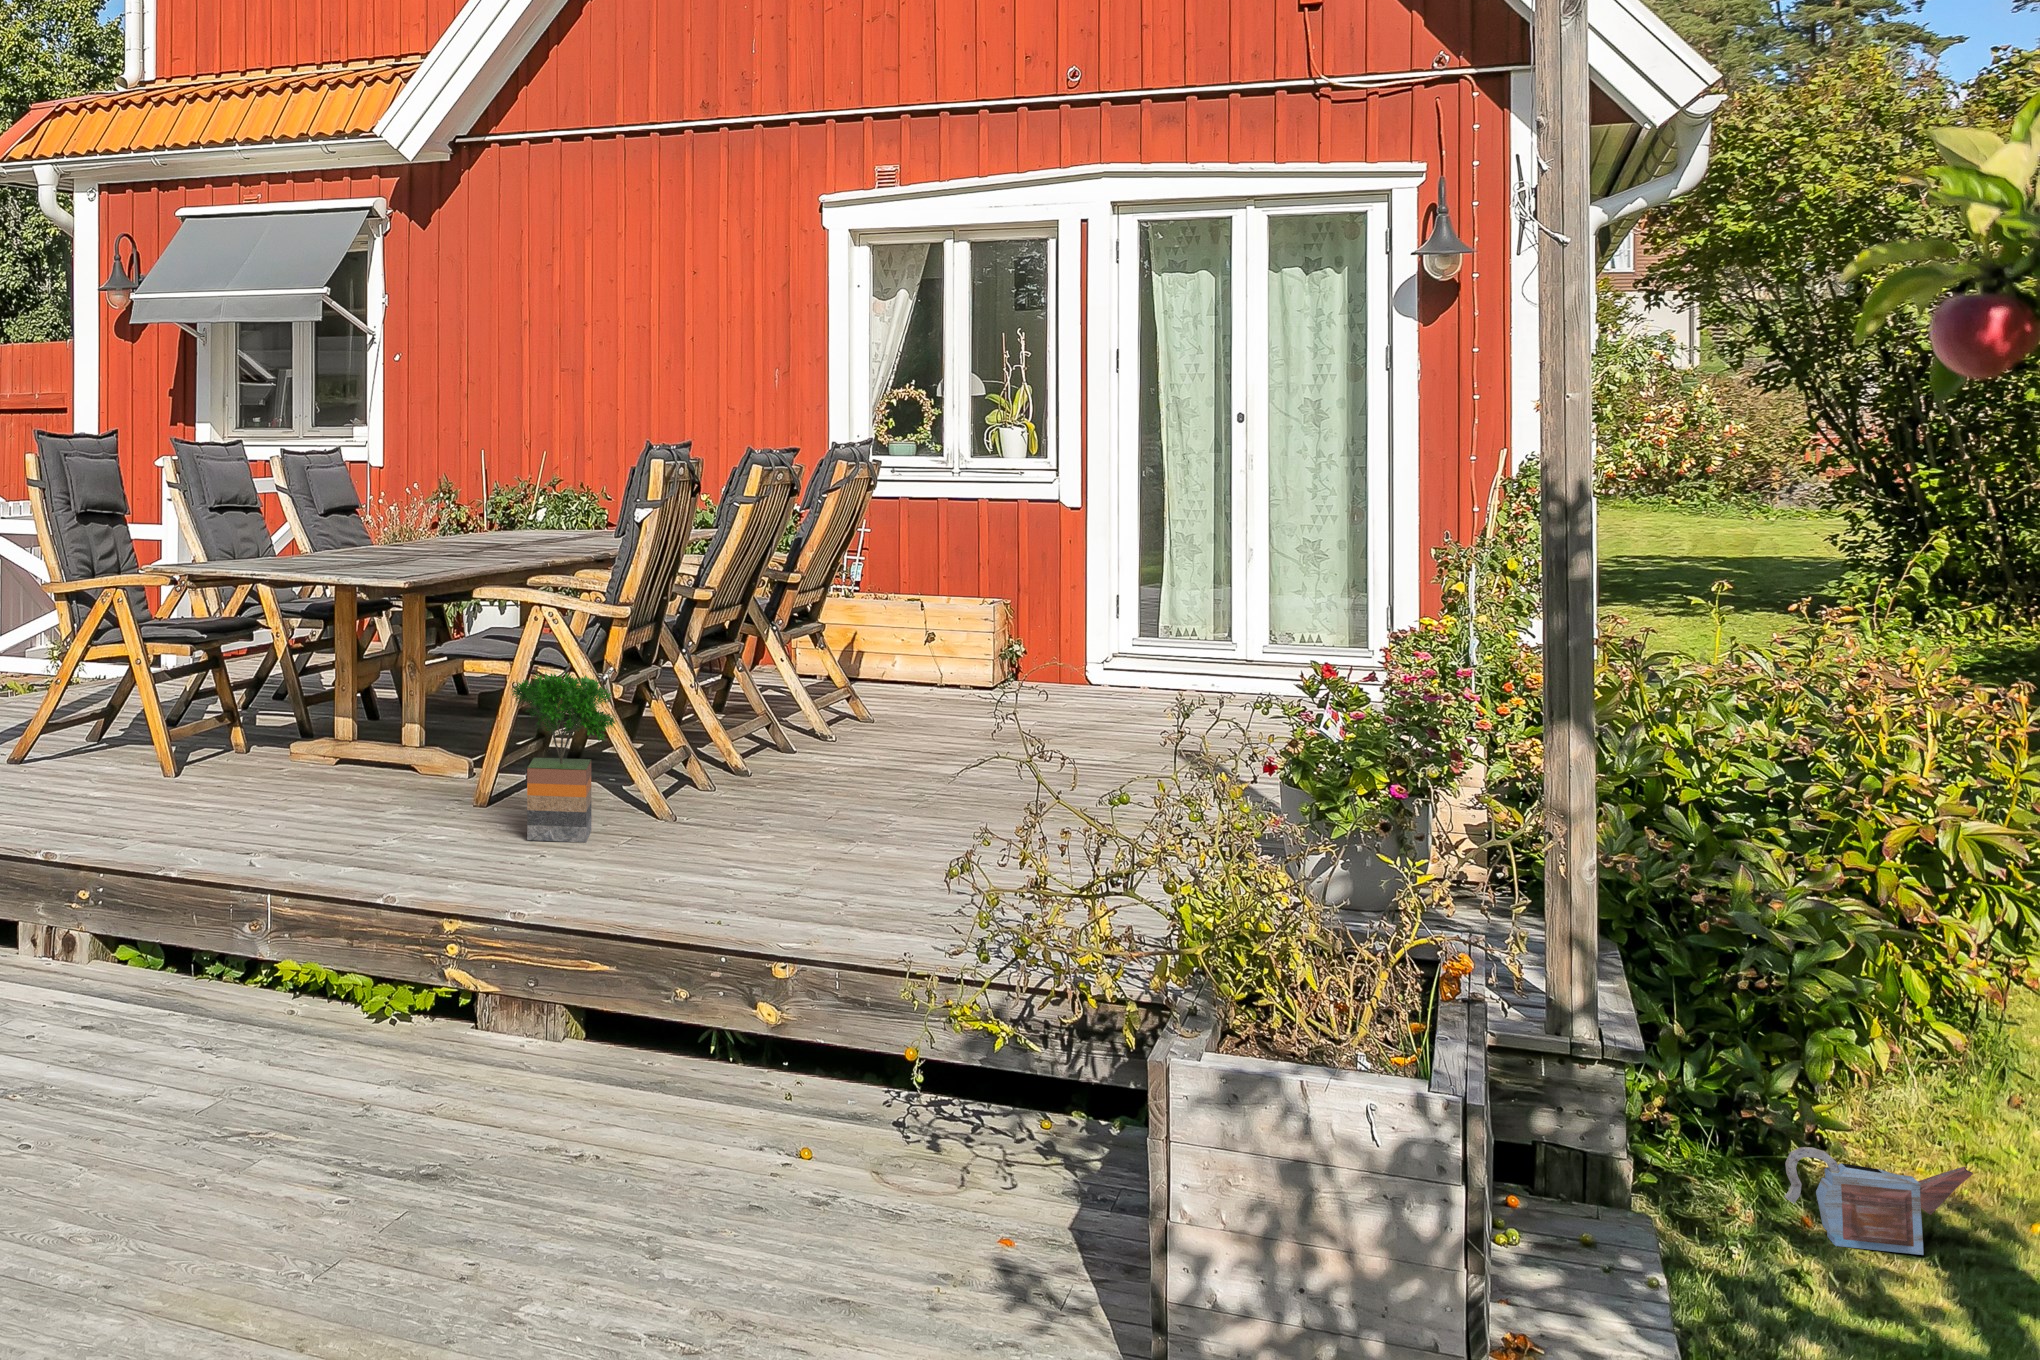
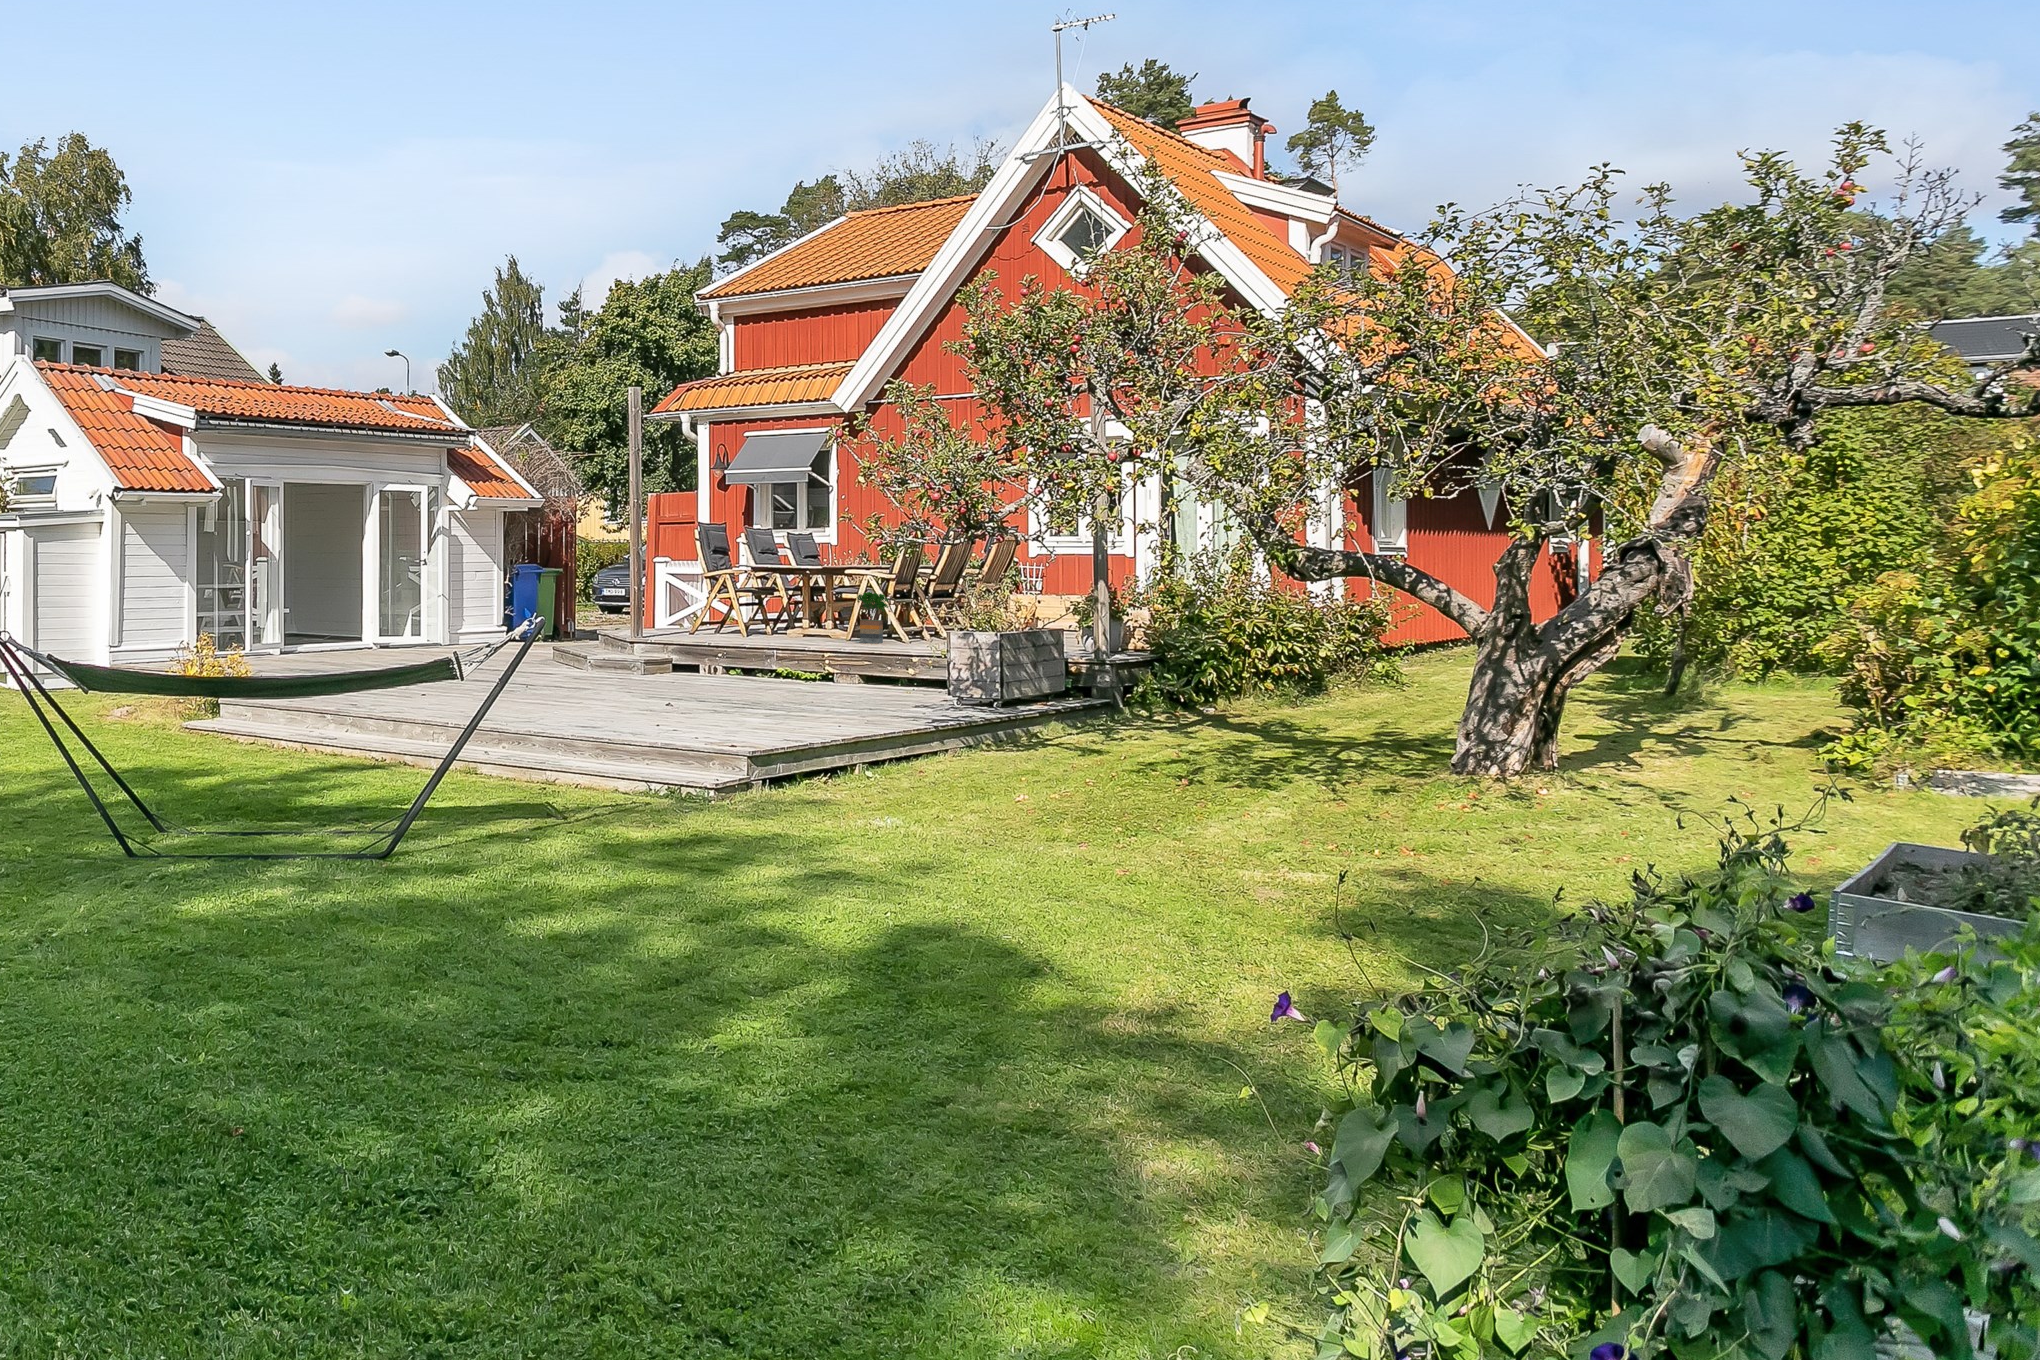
watering can: present [1784,1147,1973,1255] -> none [1186,700,1234,726]

